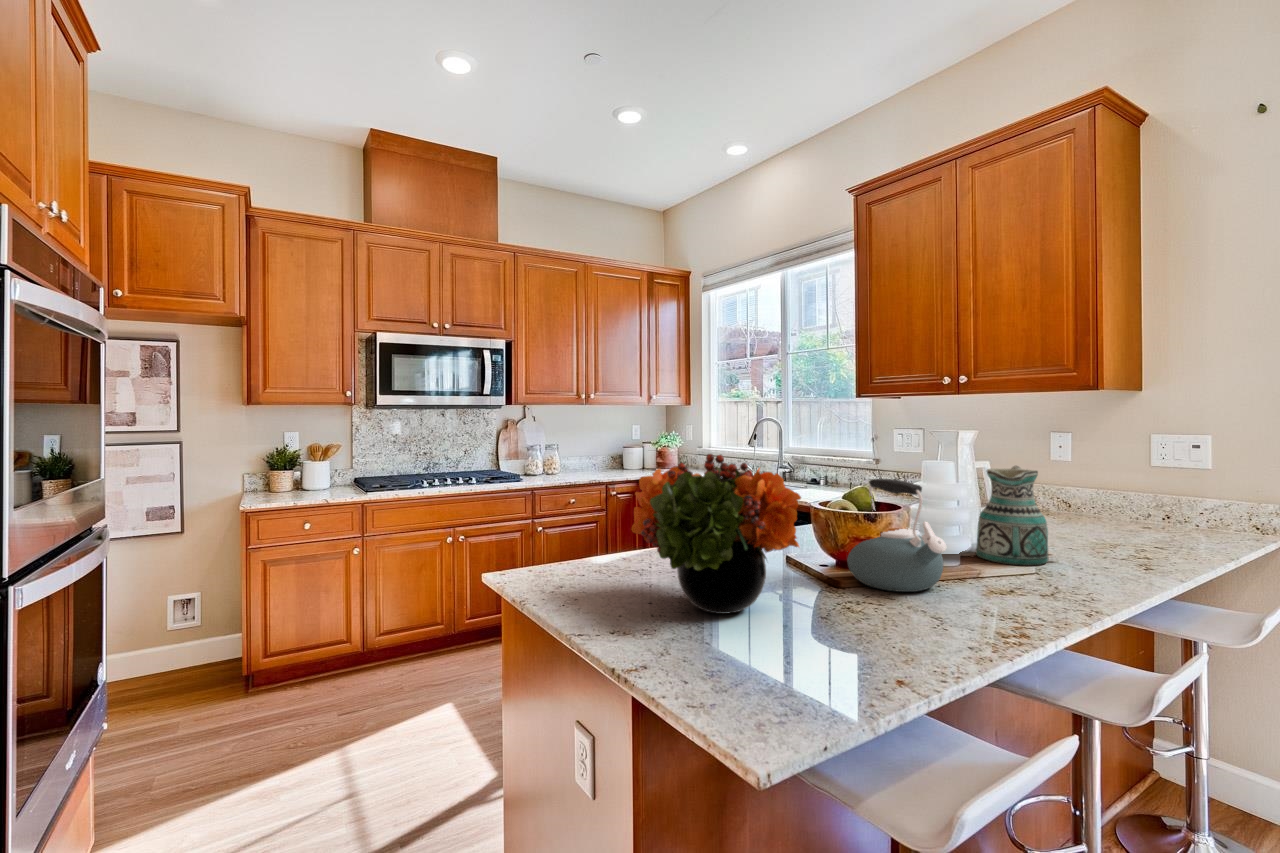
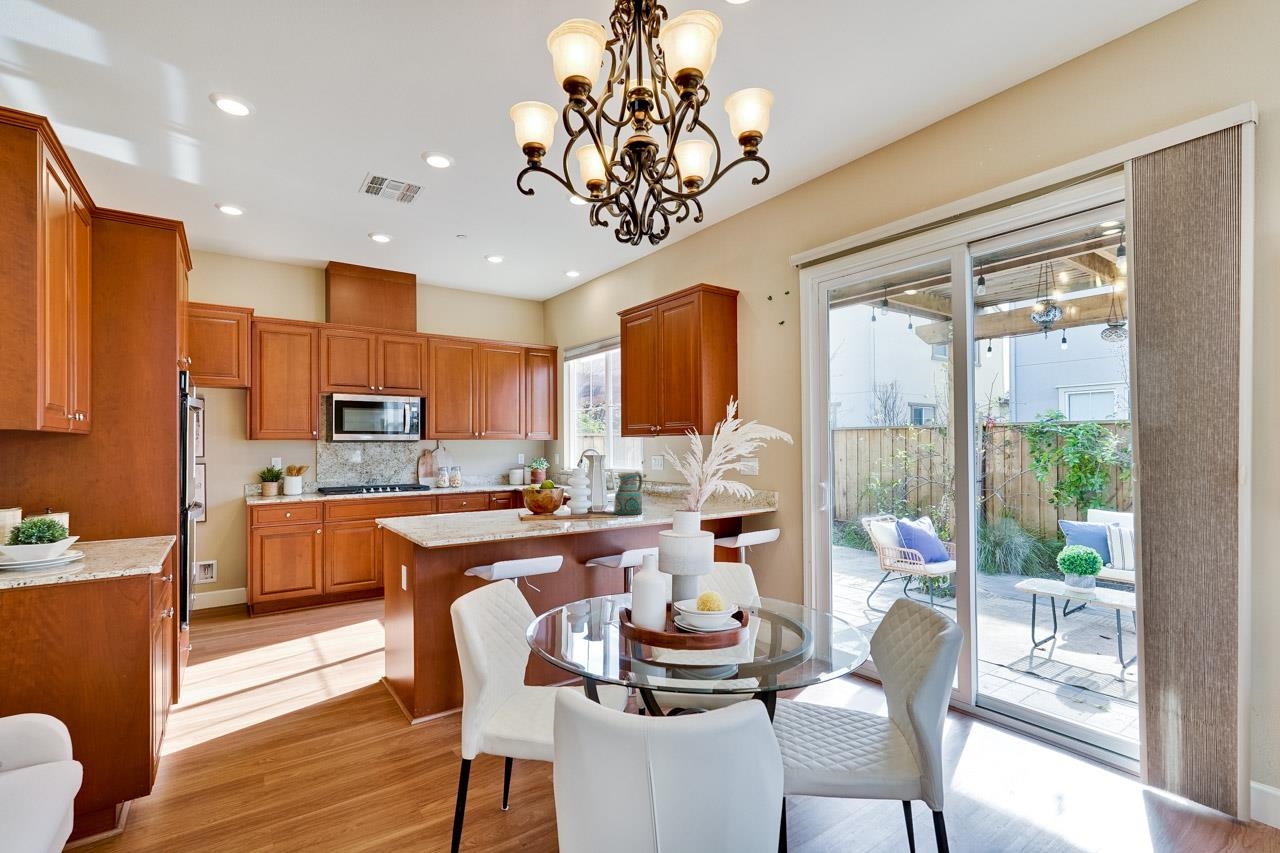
flower arrangement: present [632,454,801,614] -> none [431,465,500,525]
kettle: present [847,479,946,592] -> none [533,476,571,521]

